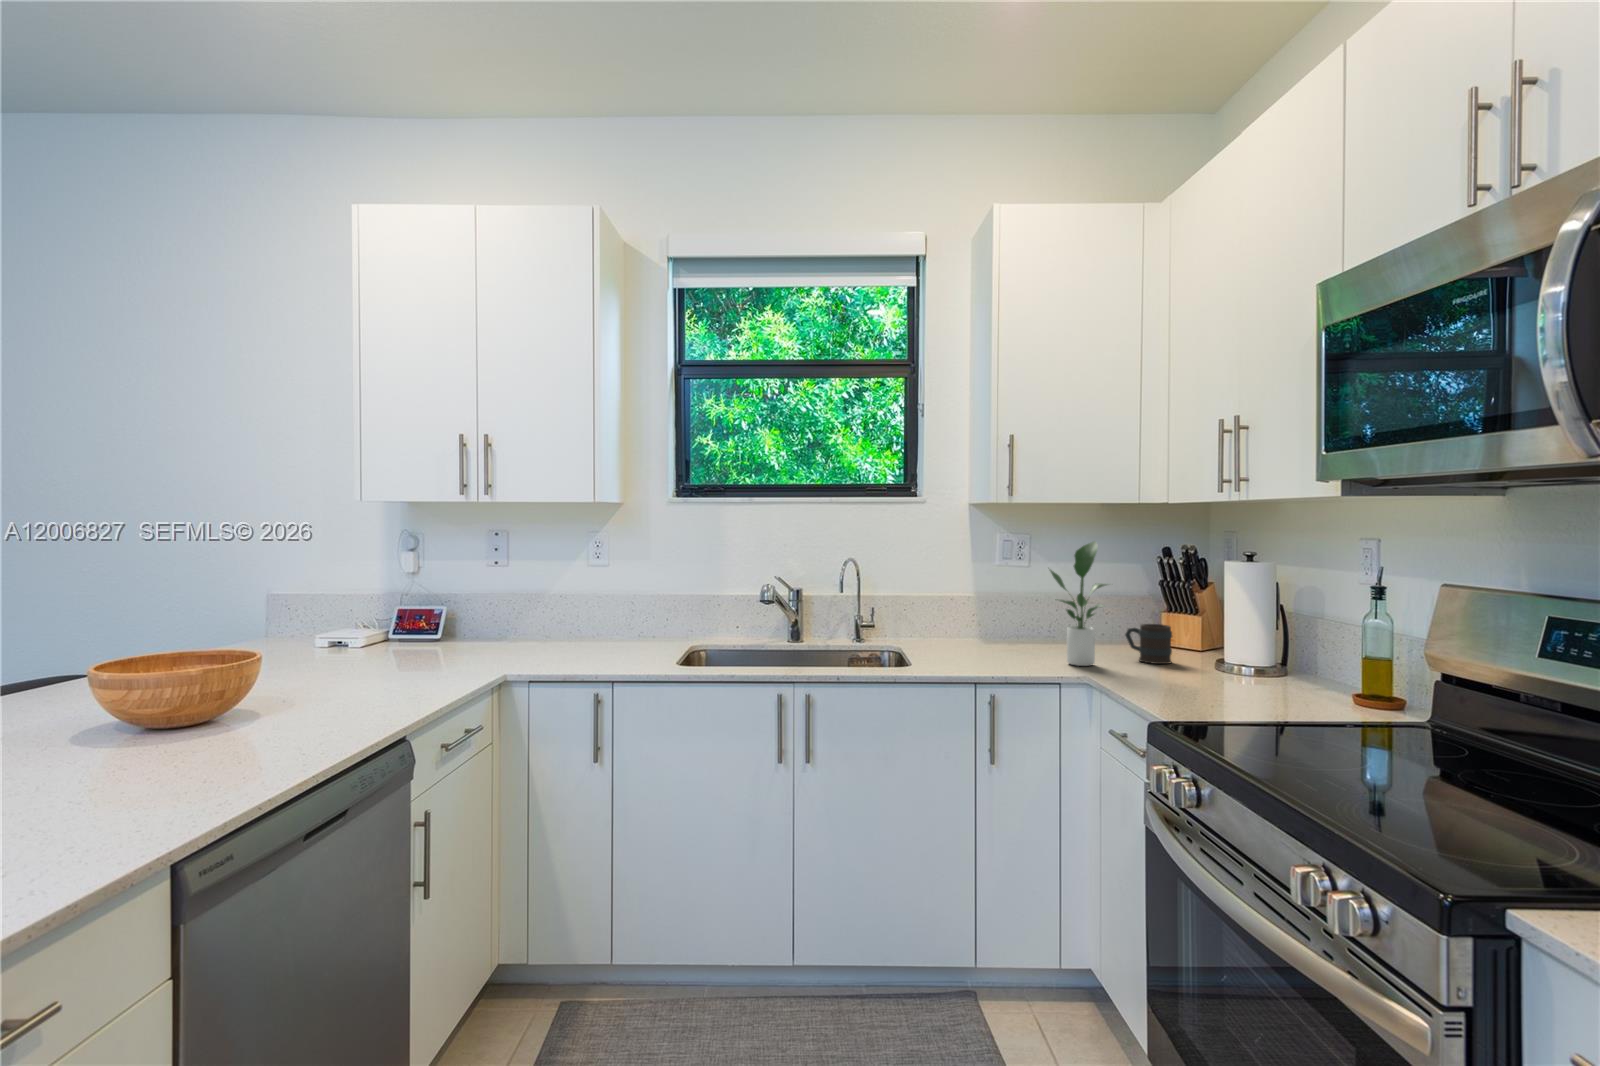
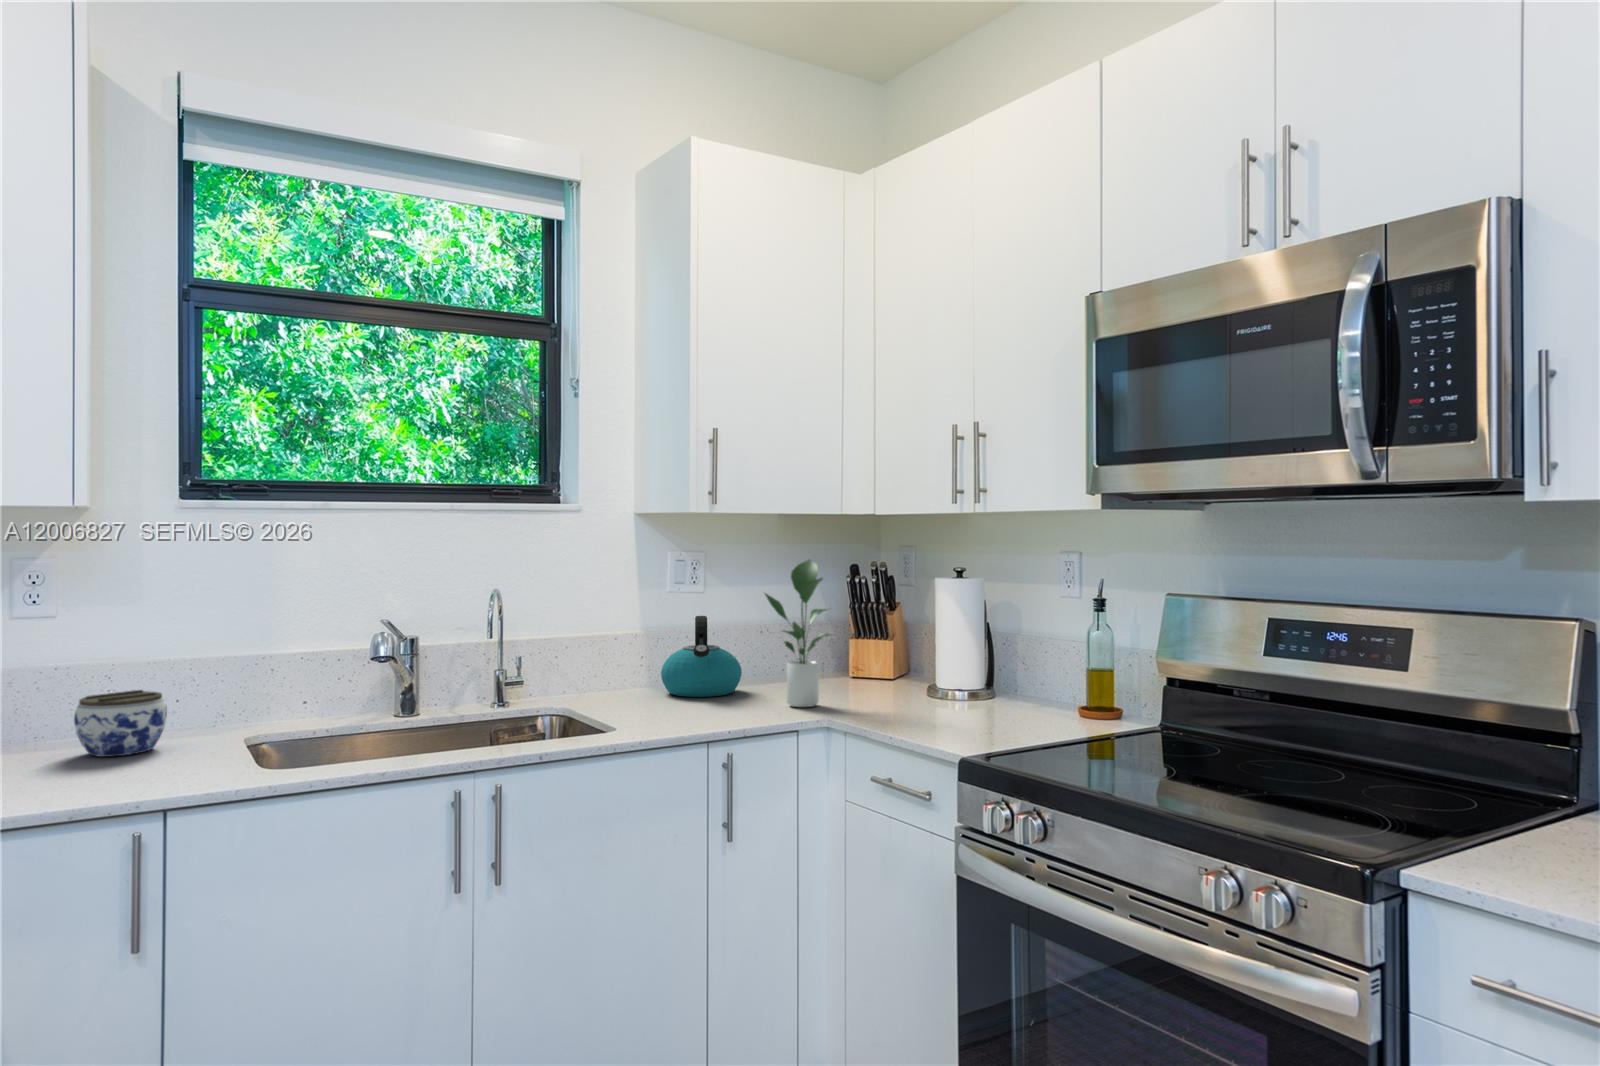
kettle: none [981,585,1048,650] -> present [661,616,742,697]
jar: none [599,611,646,649] -> present [74,690,167,757]
mug: present [1125,624,1172,664] -> none [836,652,886,697]

